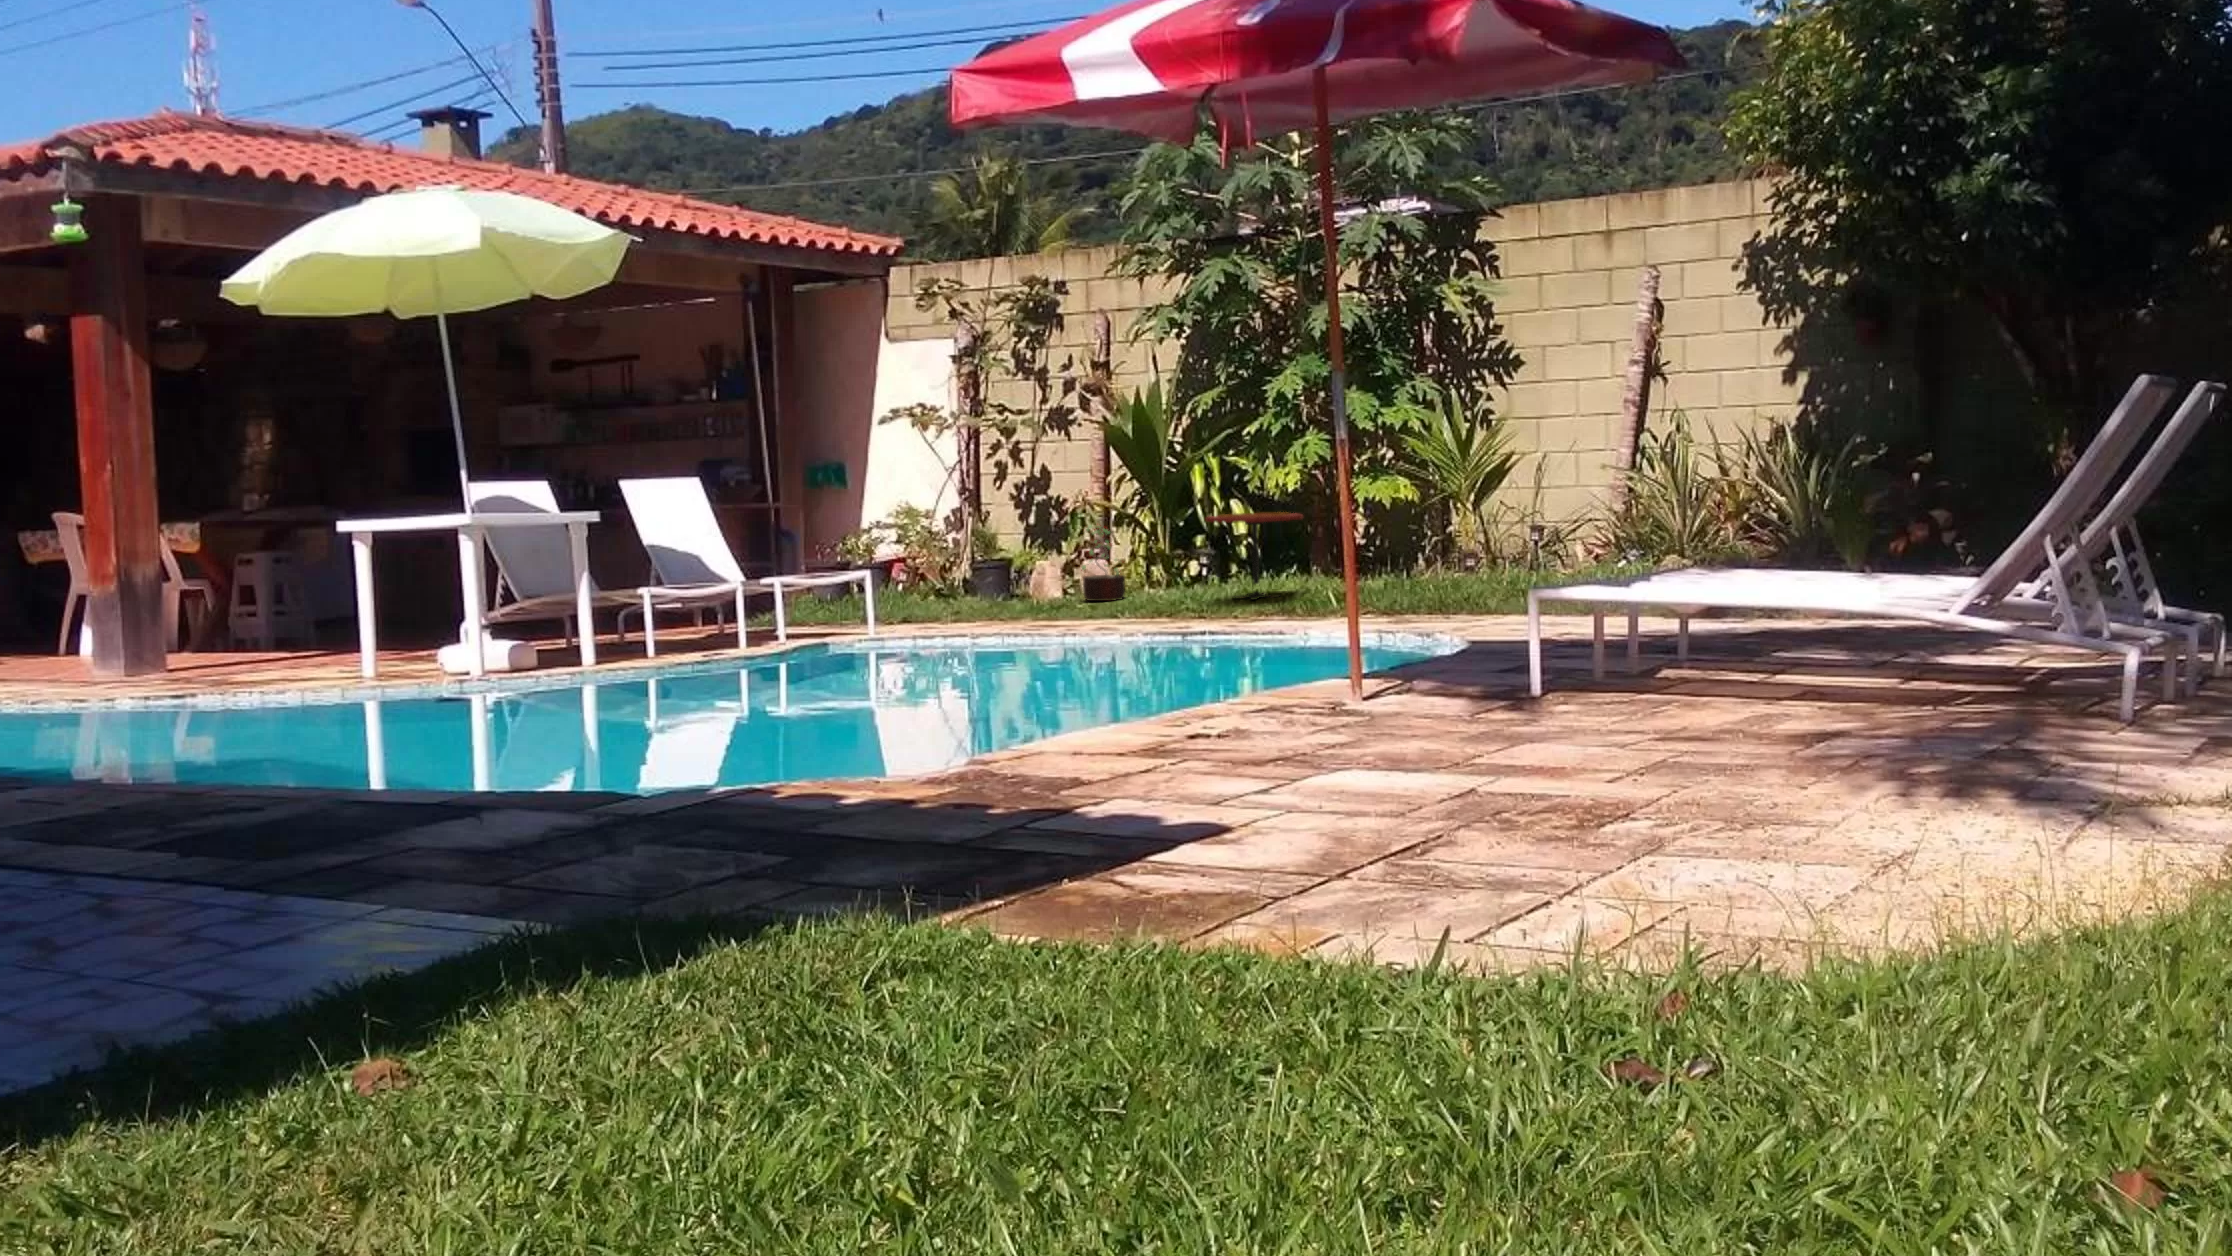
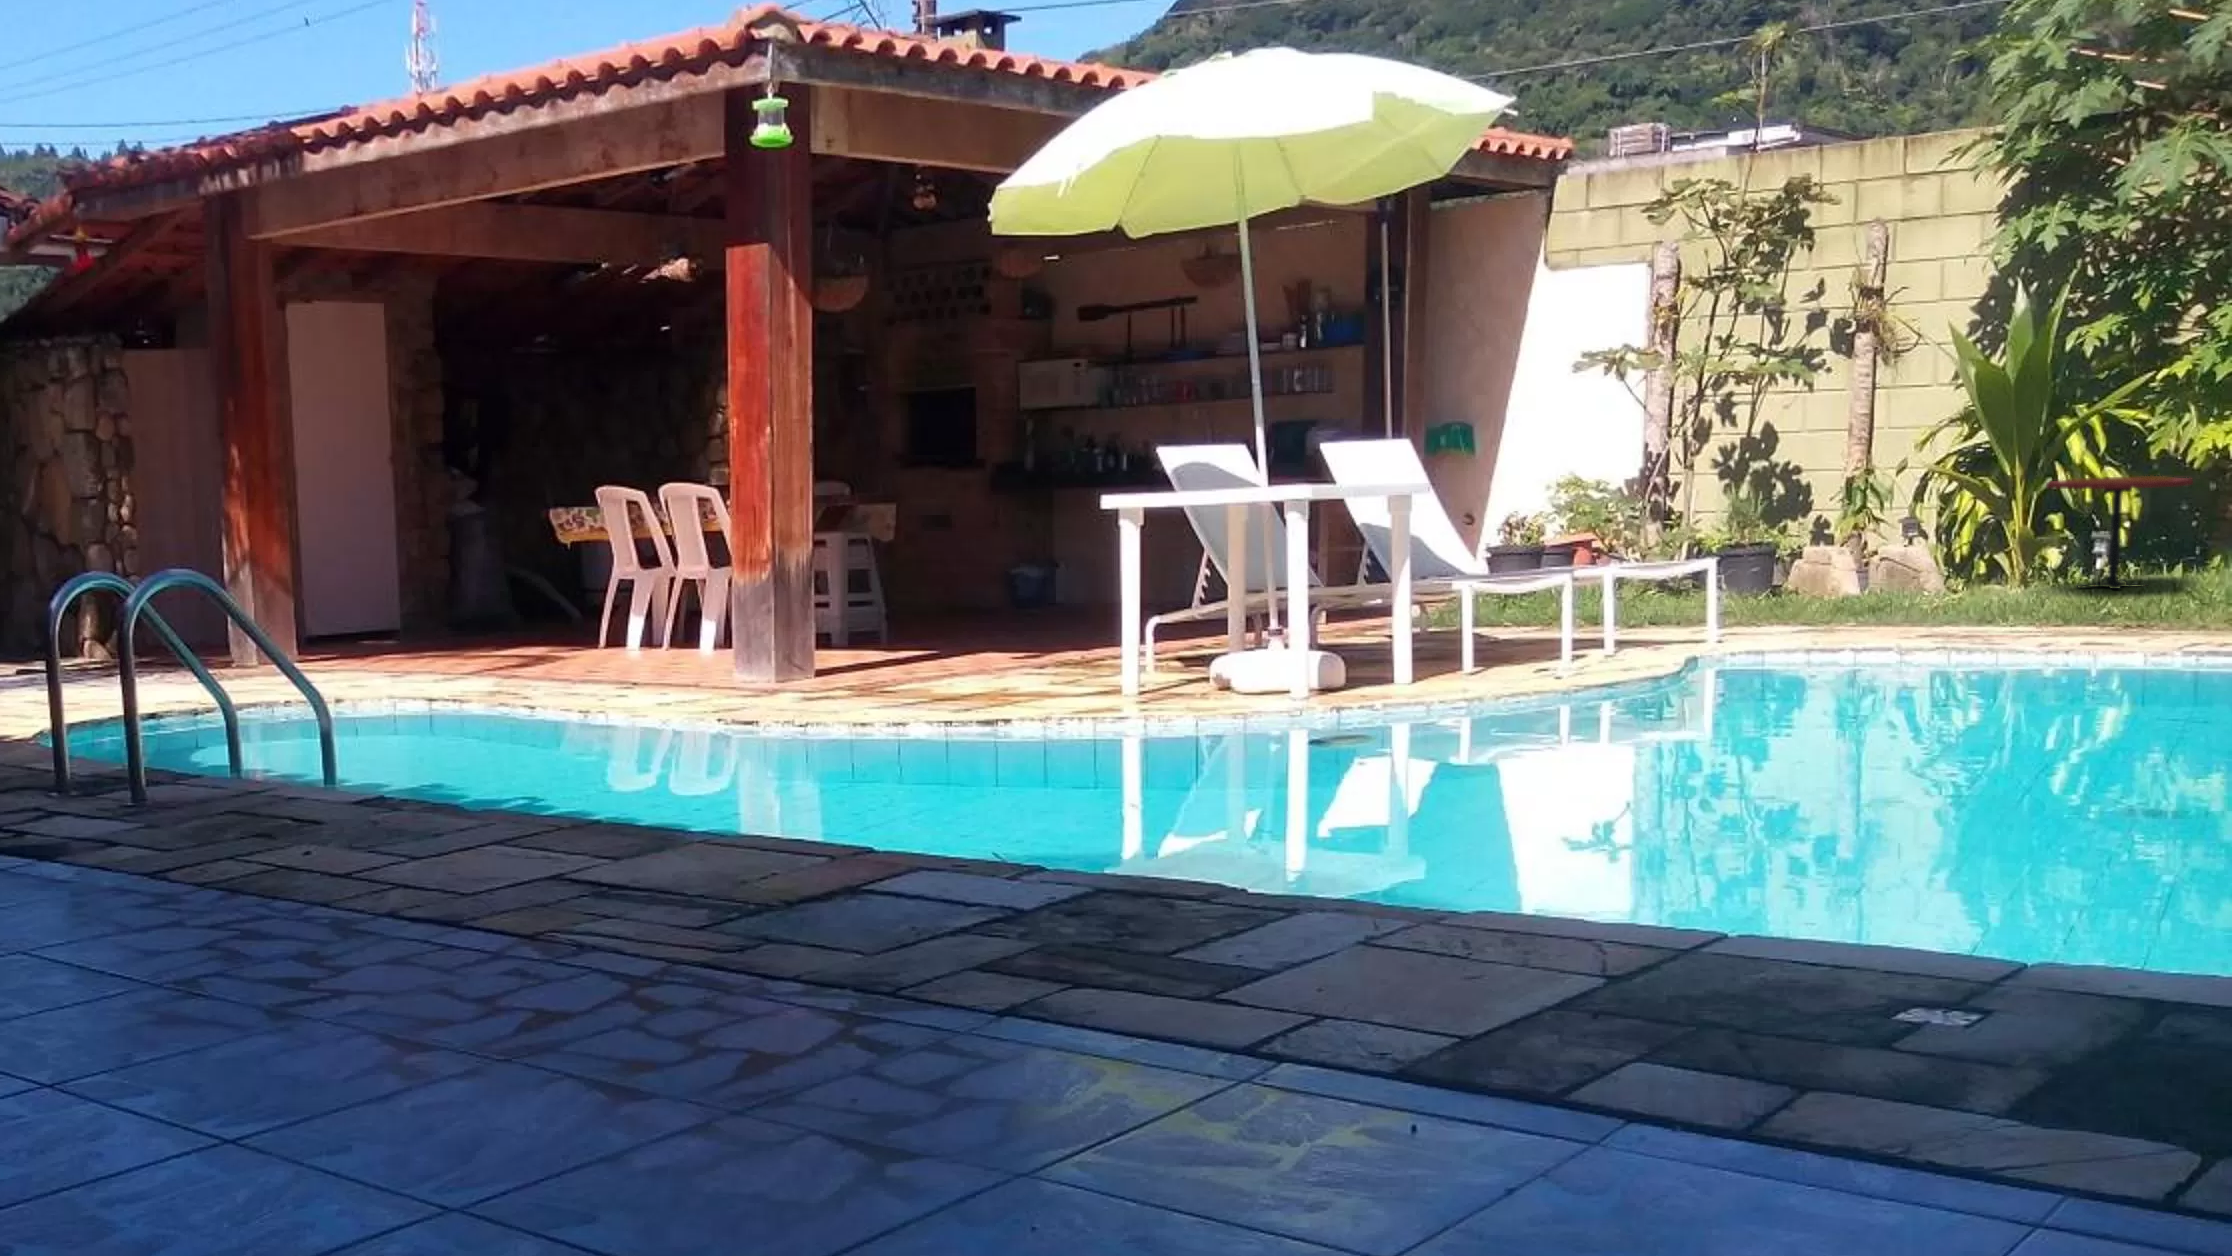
decorative plant: present [1081,526,1125,601] -> none [1826,492,1898,590]

